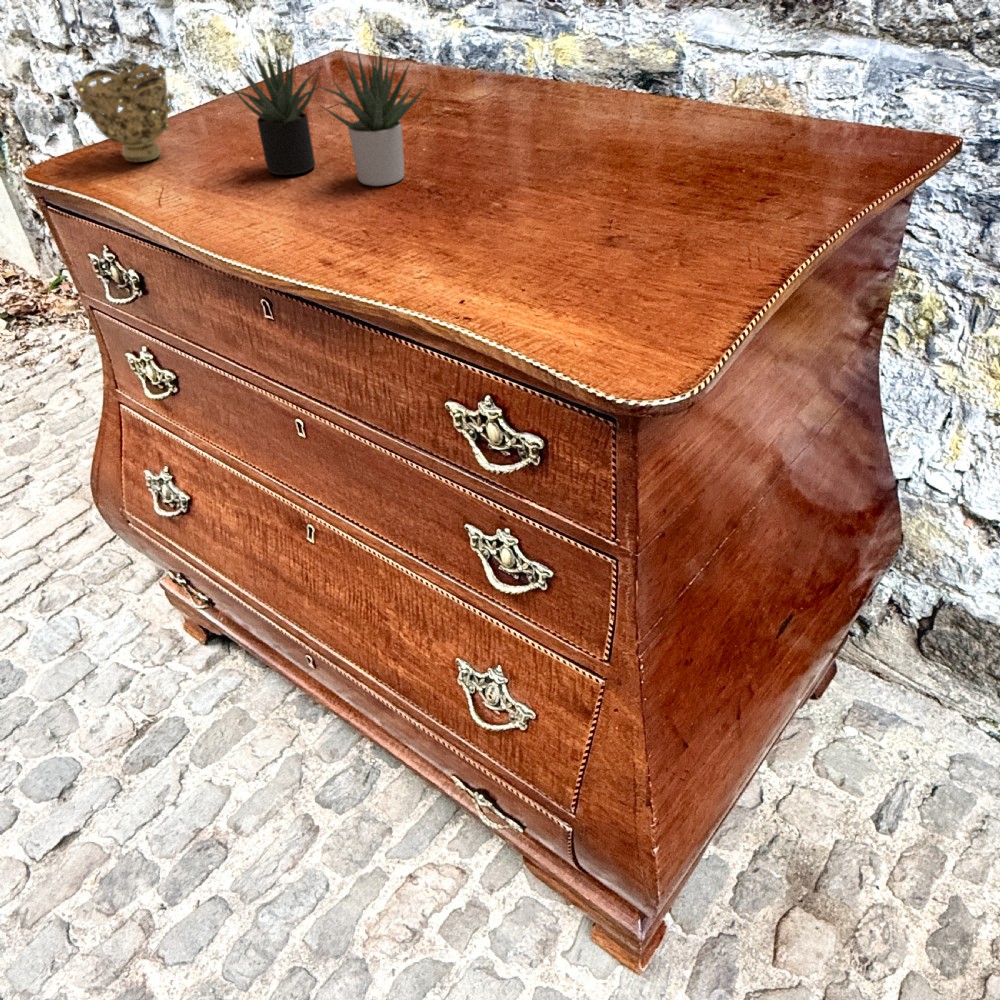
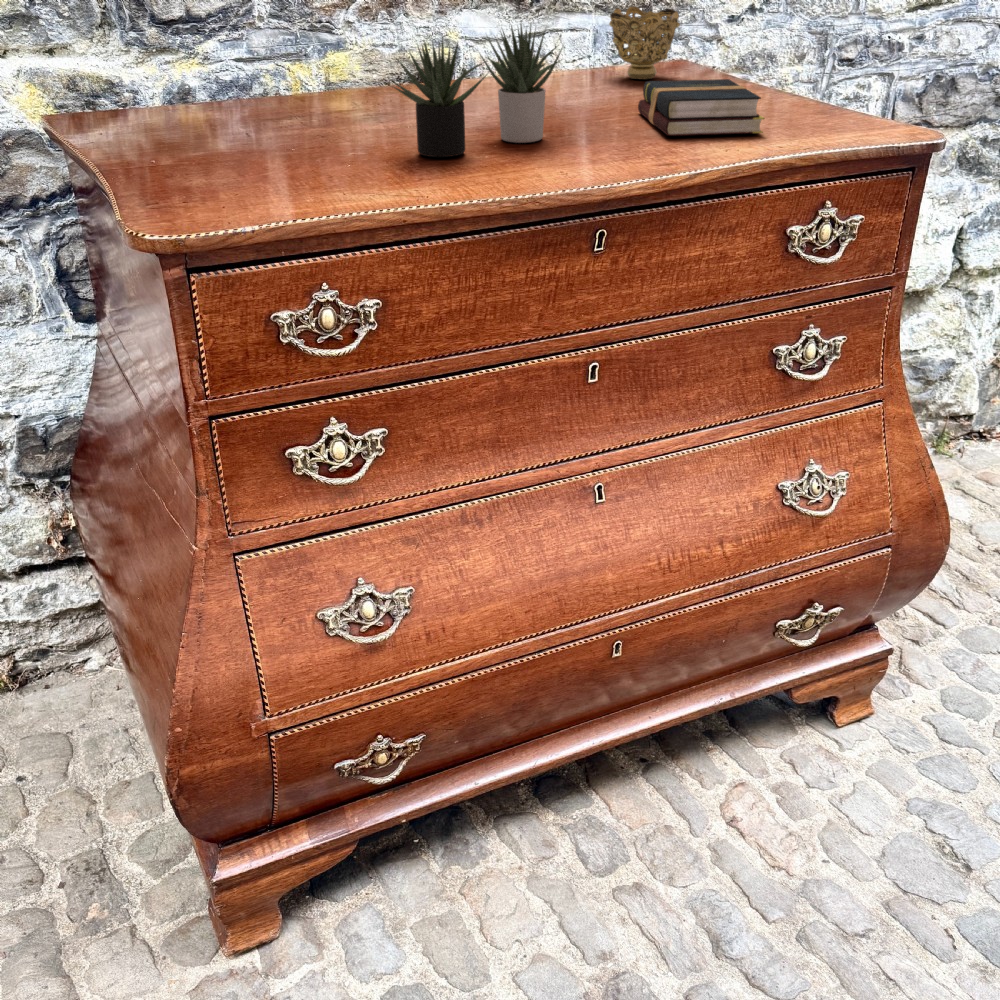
decorative bowl: present [72,63,174,162] -> present [609,7,680,79]
hardback book: none [441,154,650,270] -> present [638,79,764,136]

